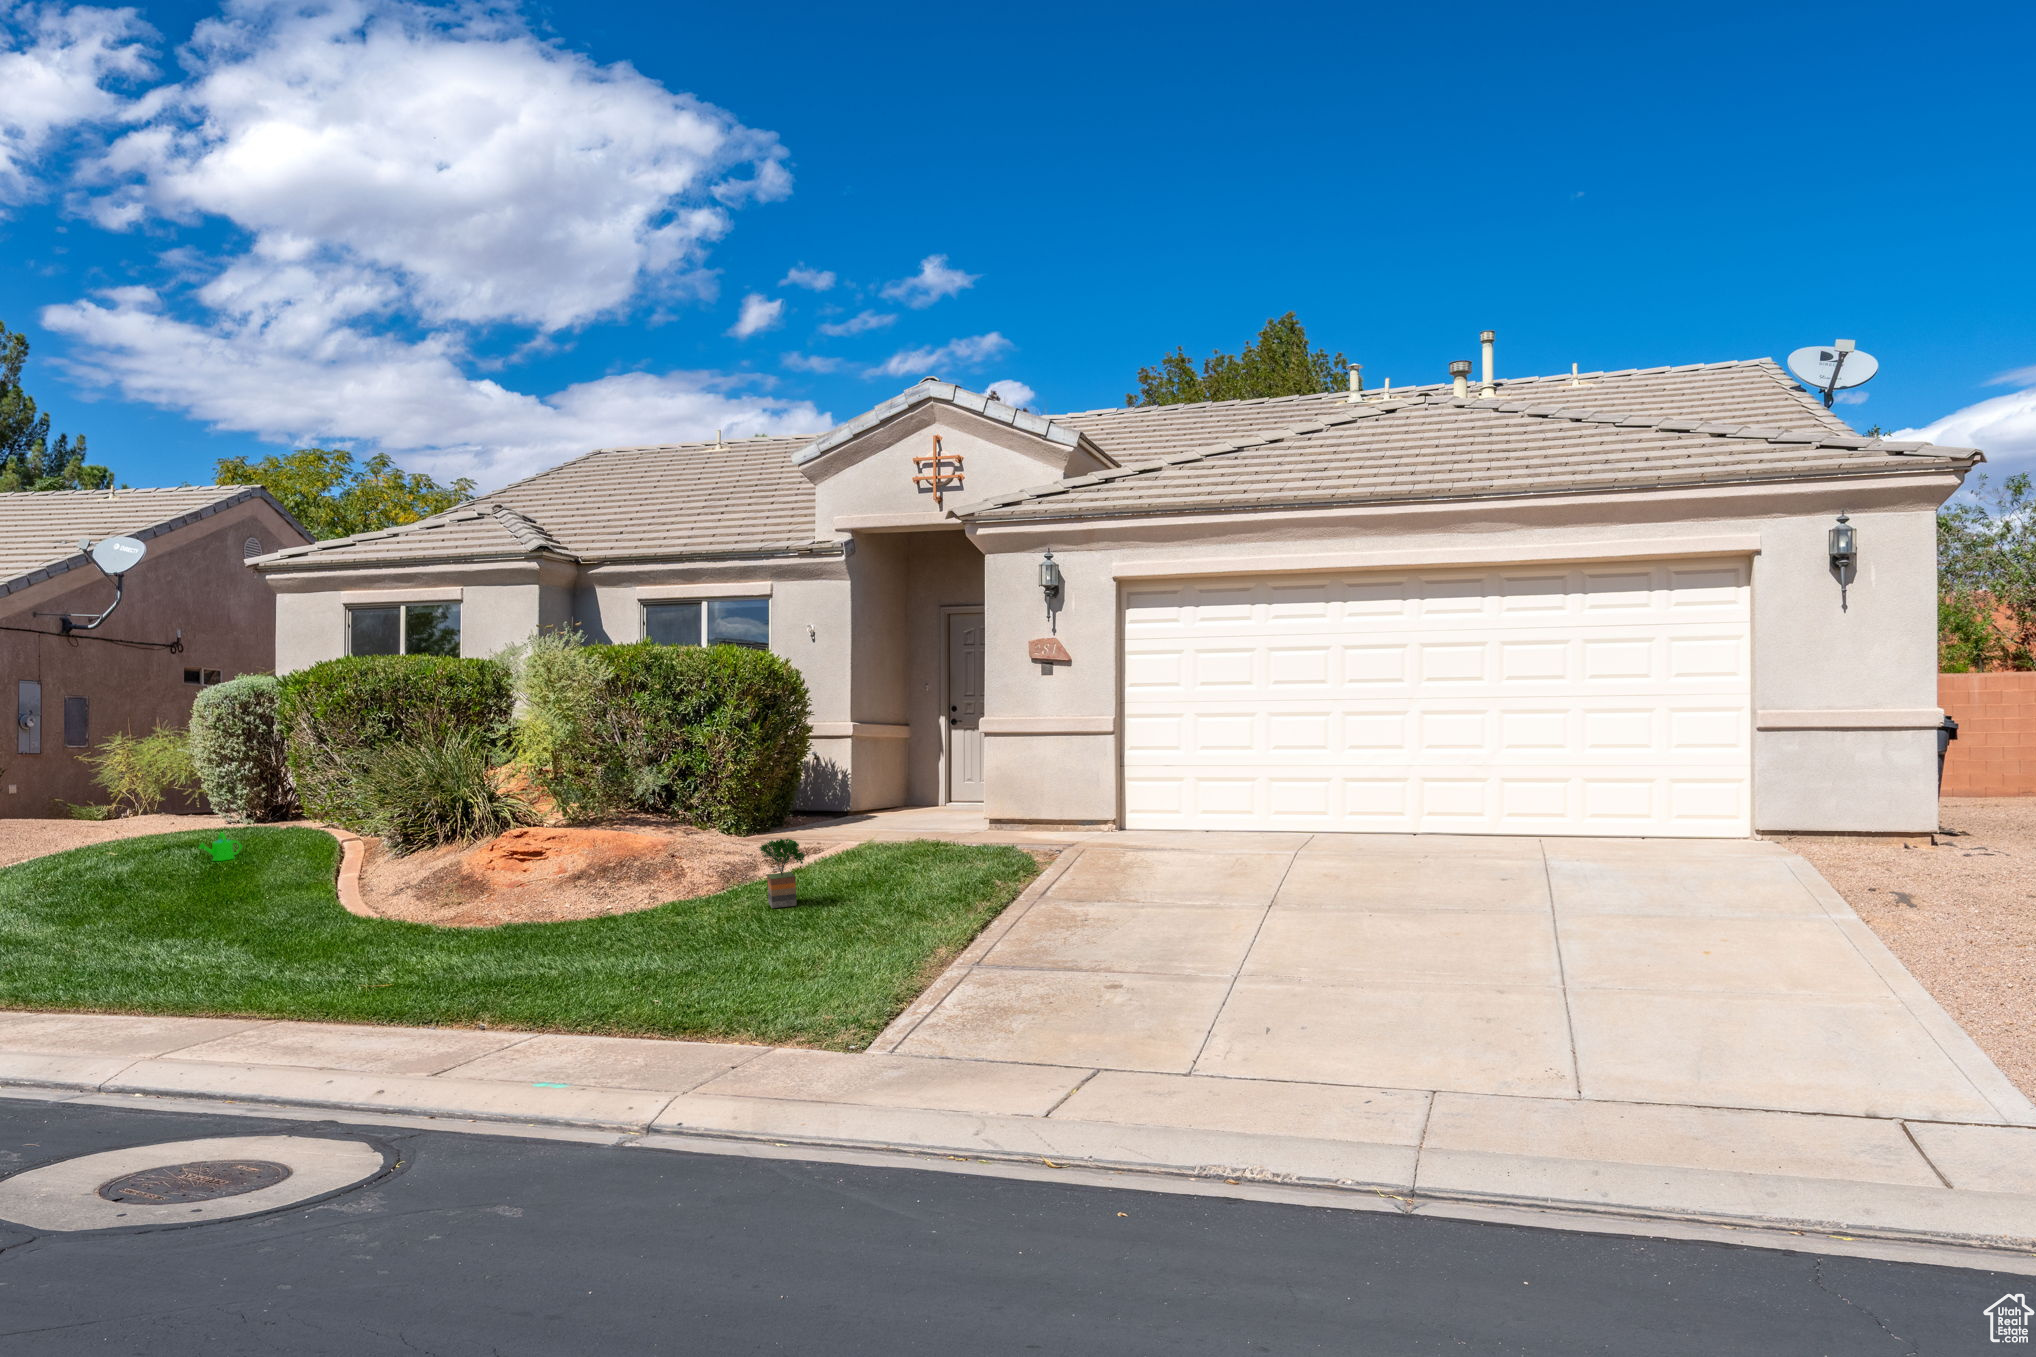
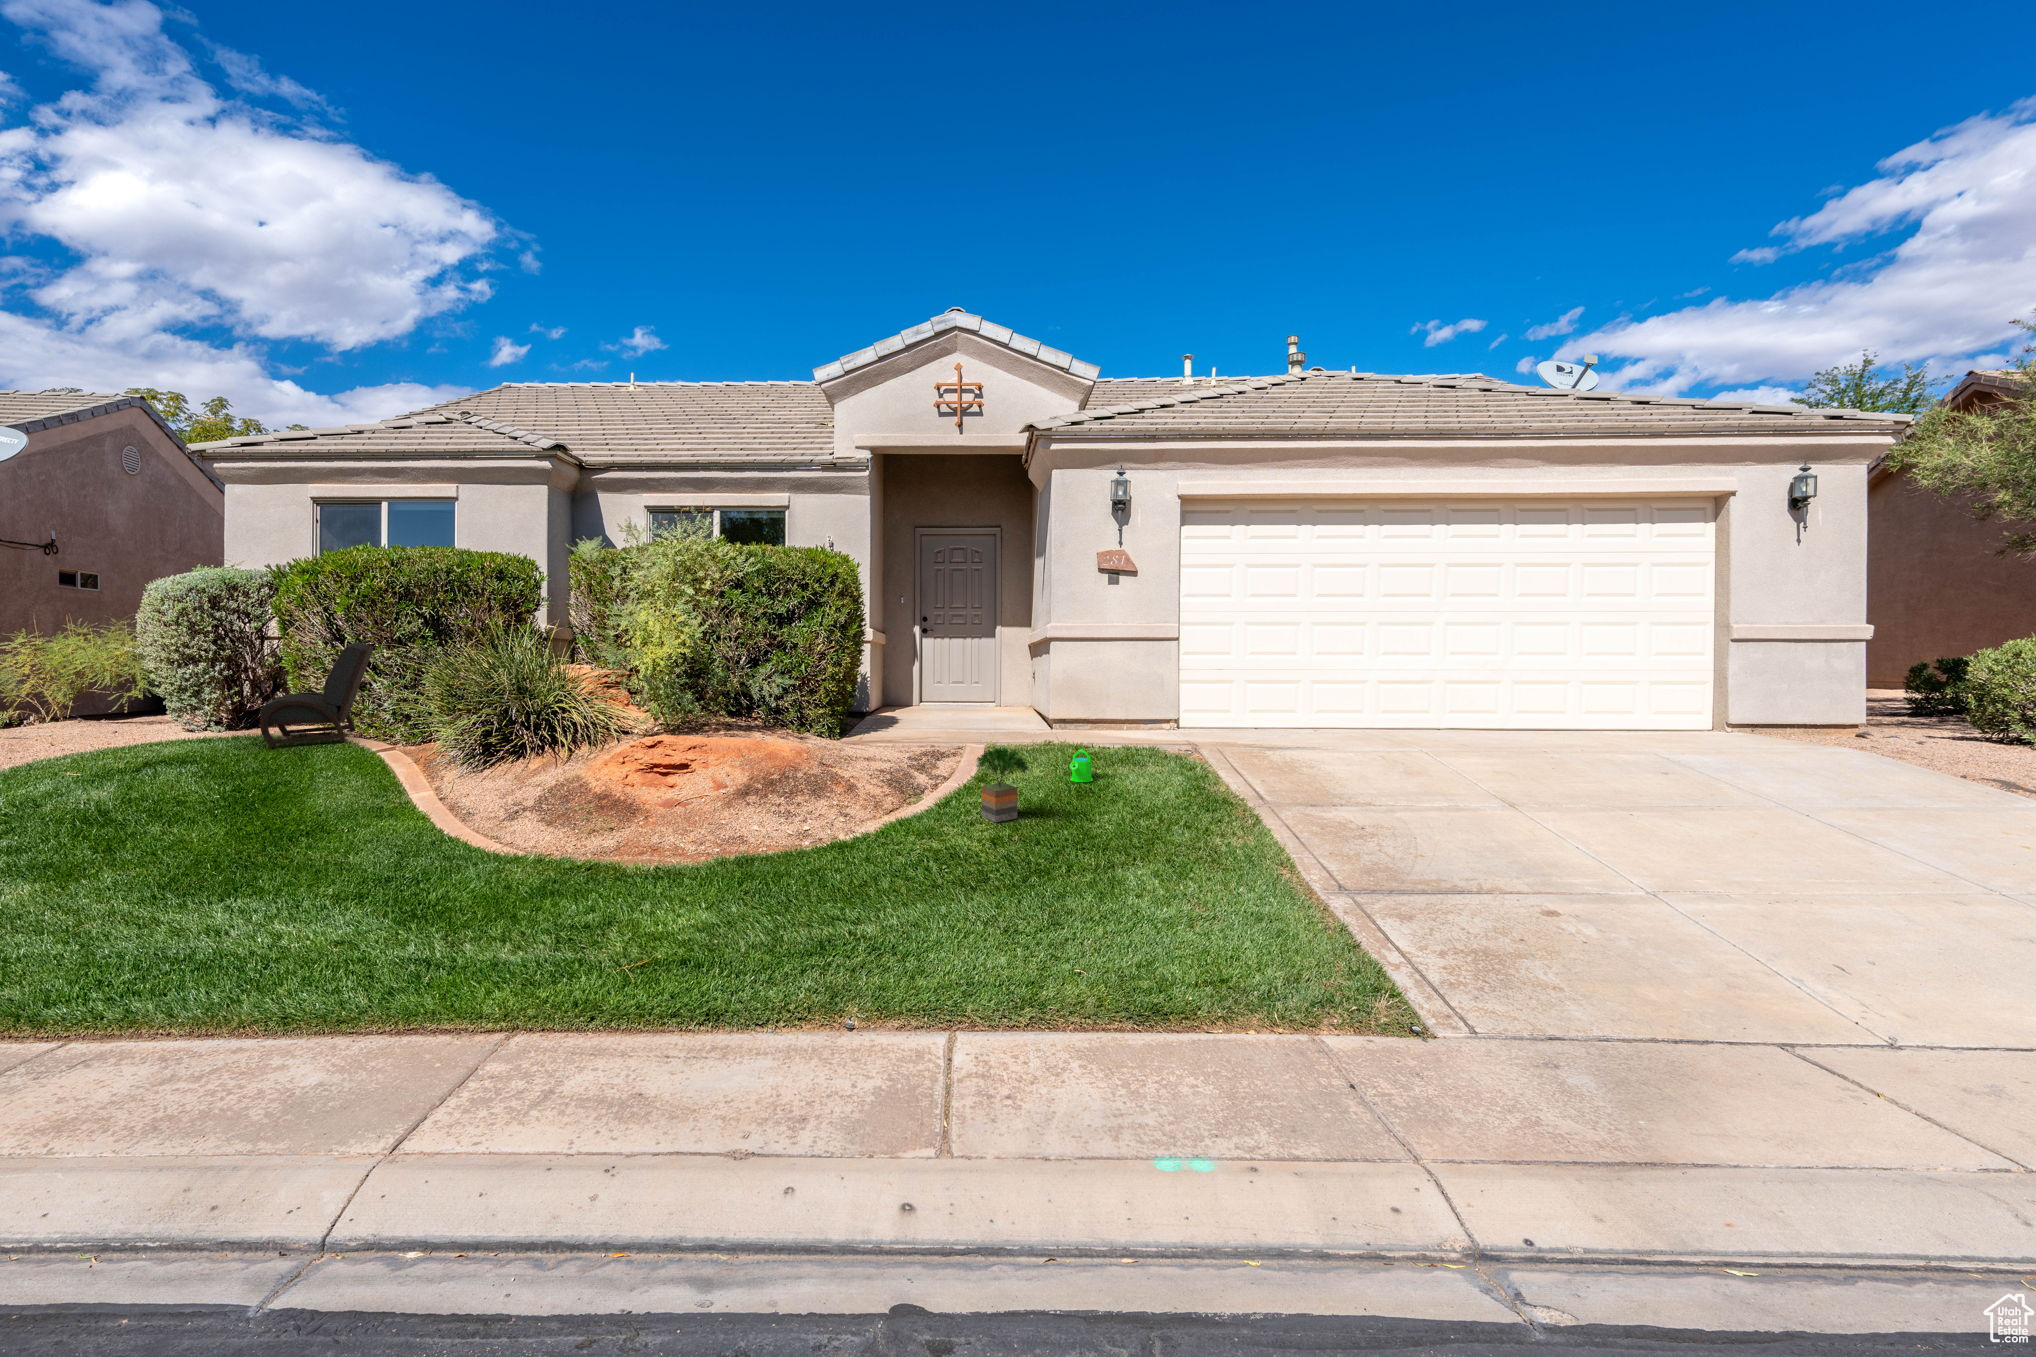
lounge chair: none [257,741,354,832] -> present [261,642,374,747]
watering can: present [199,832,242,861] -> present [1070,749,1093,782]

